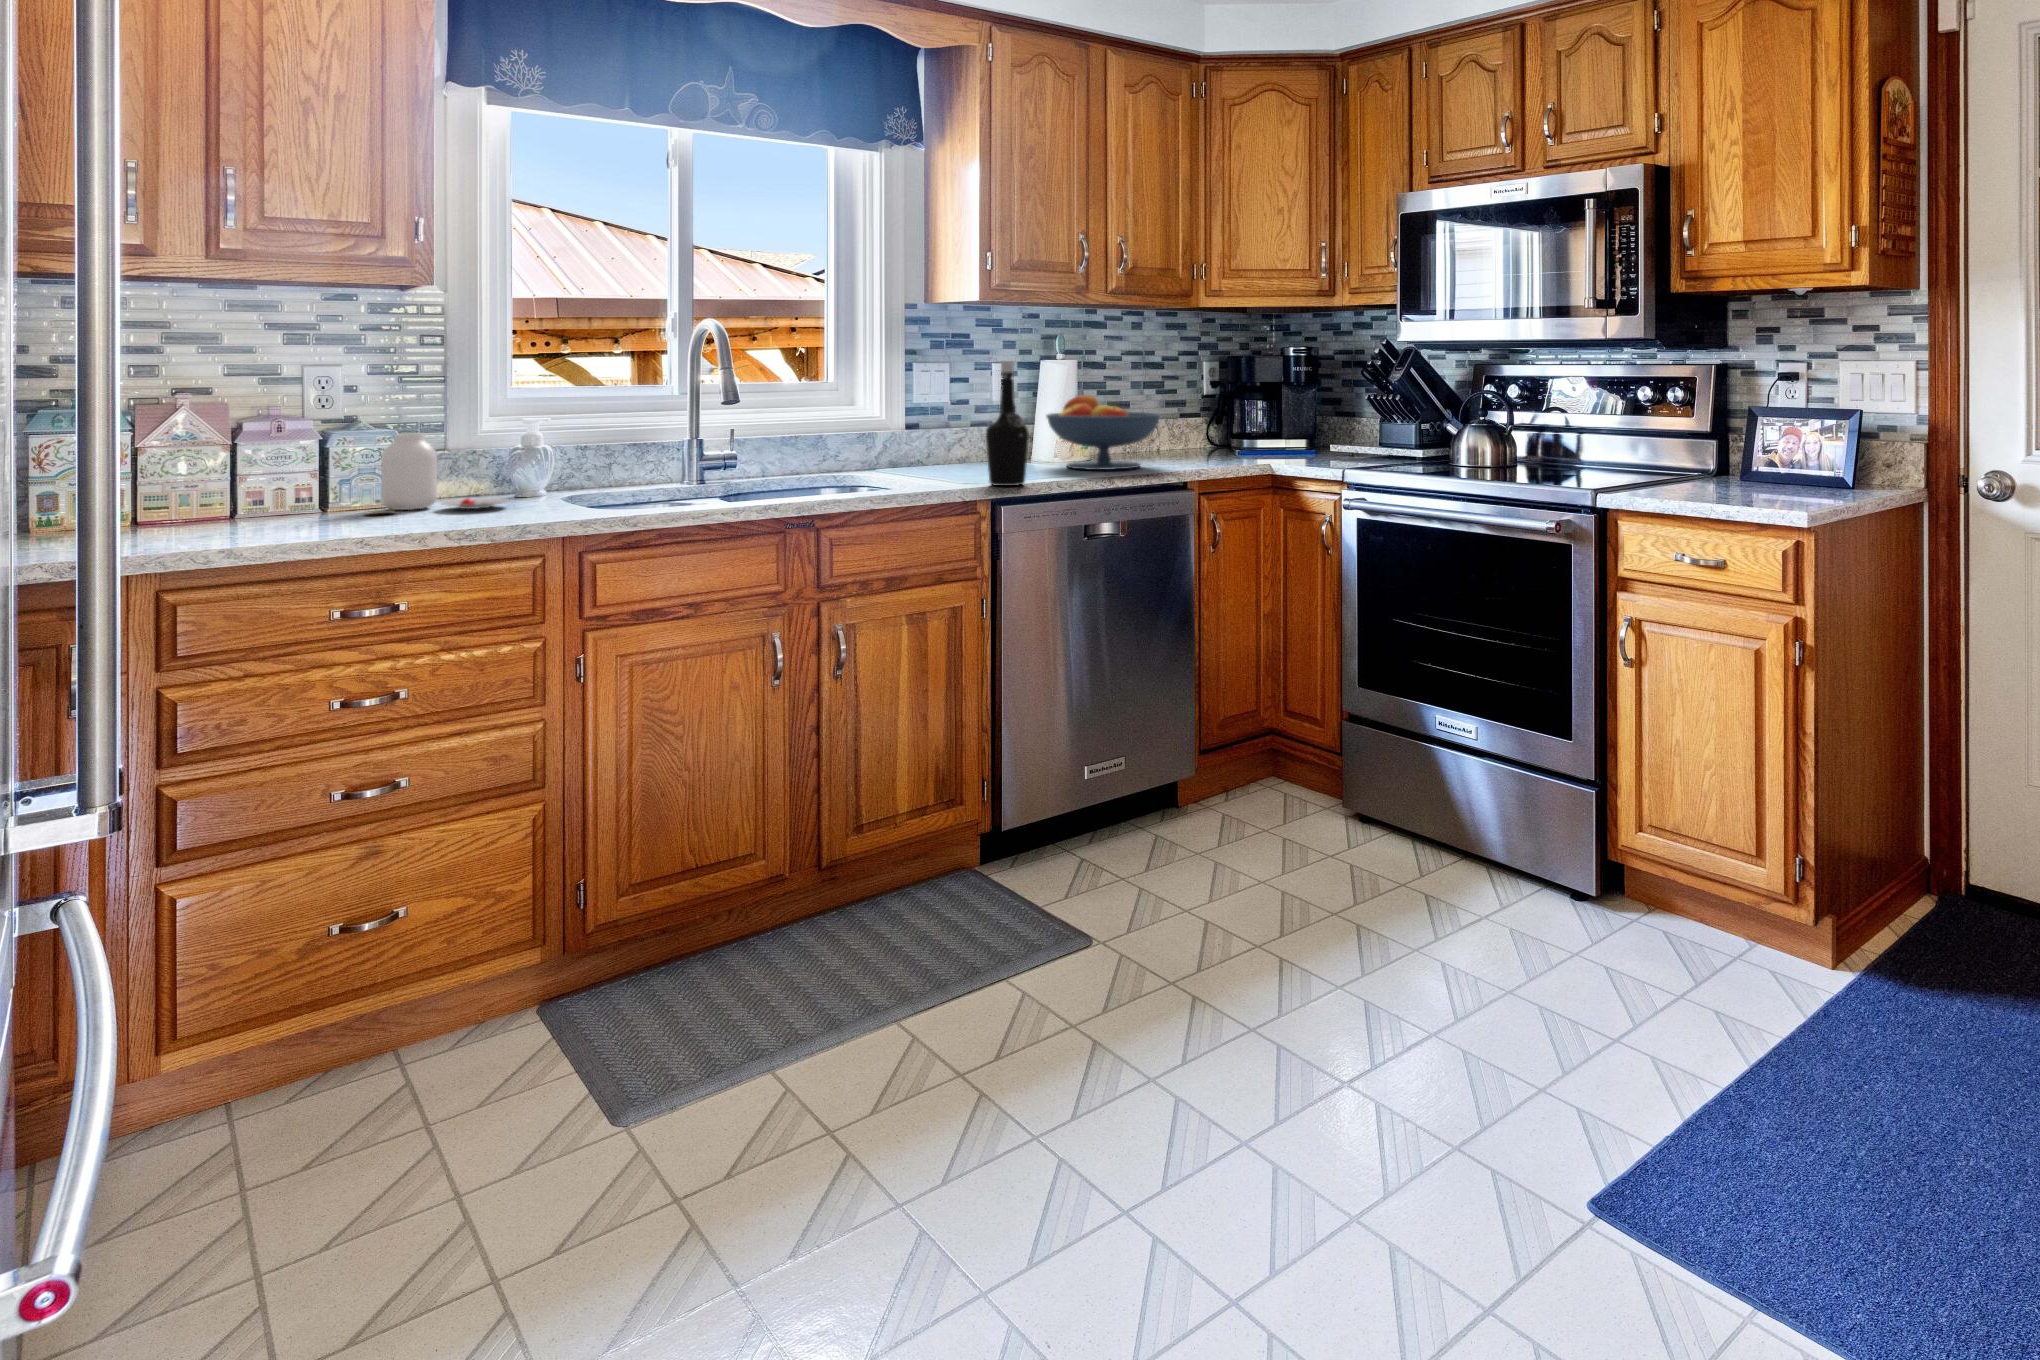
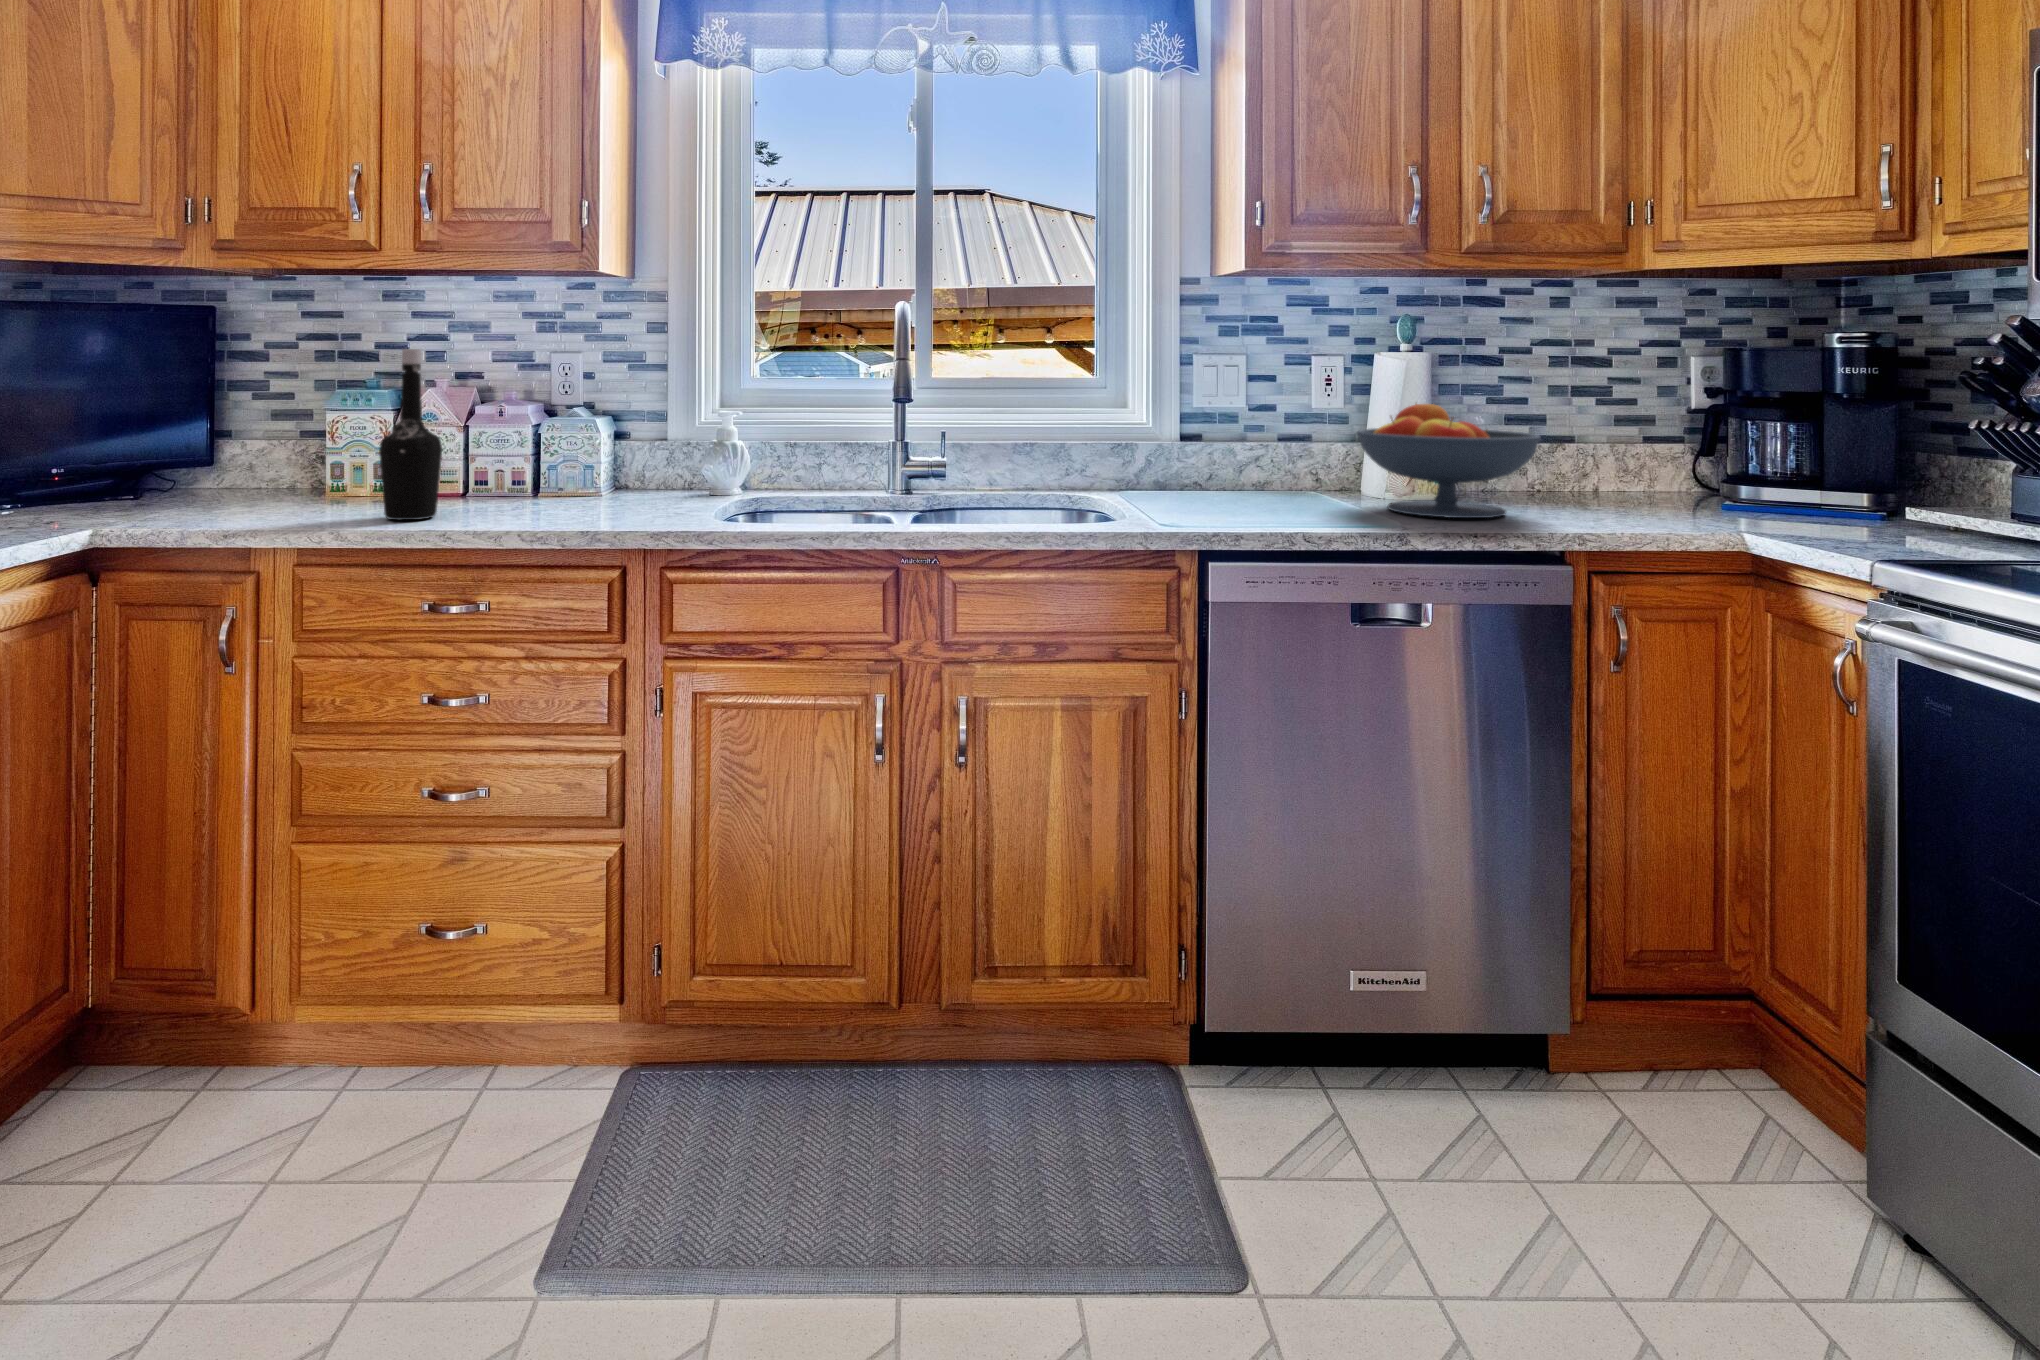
bottle: present [986,361,1029,486] -> present [379,349,442,520]
jar: present [367,433,509,514] -> none [539,423,668,505]

